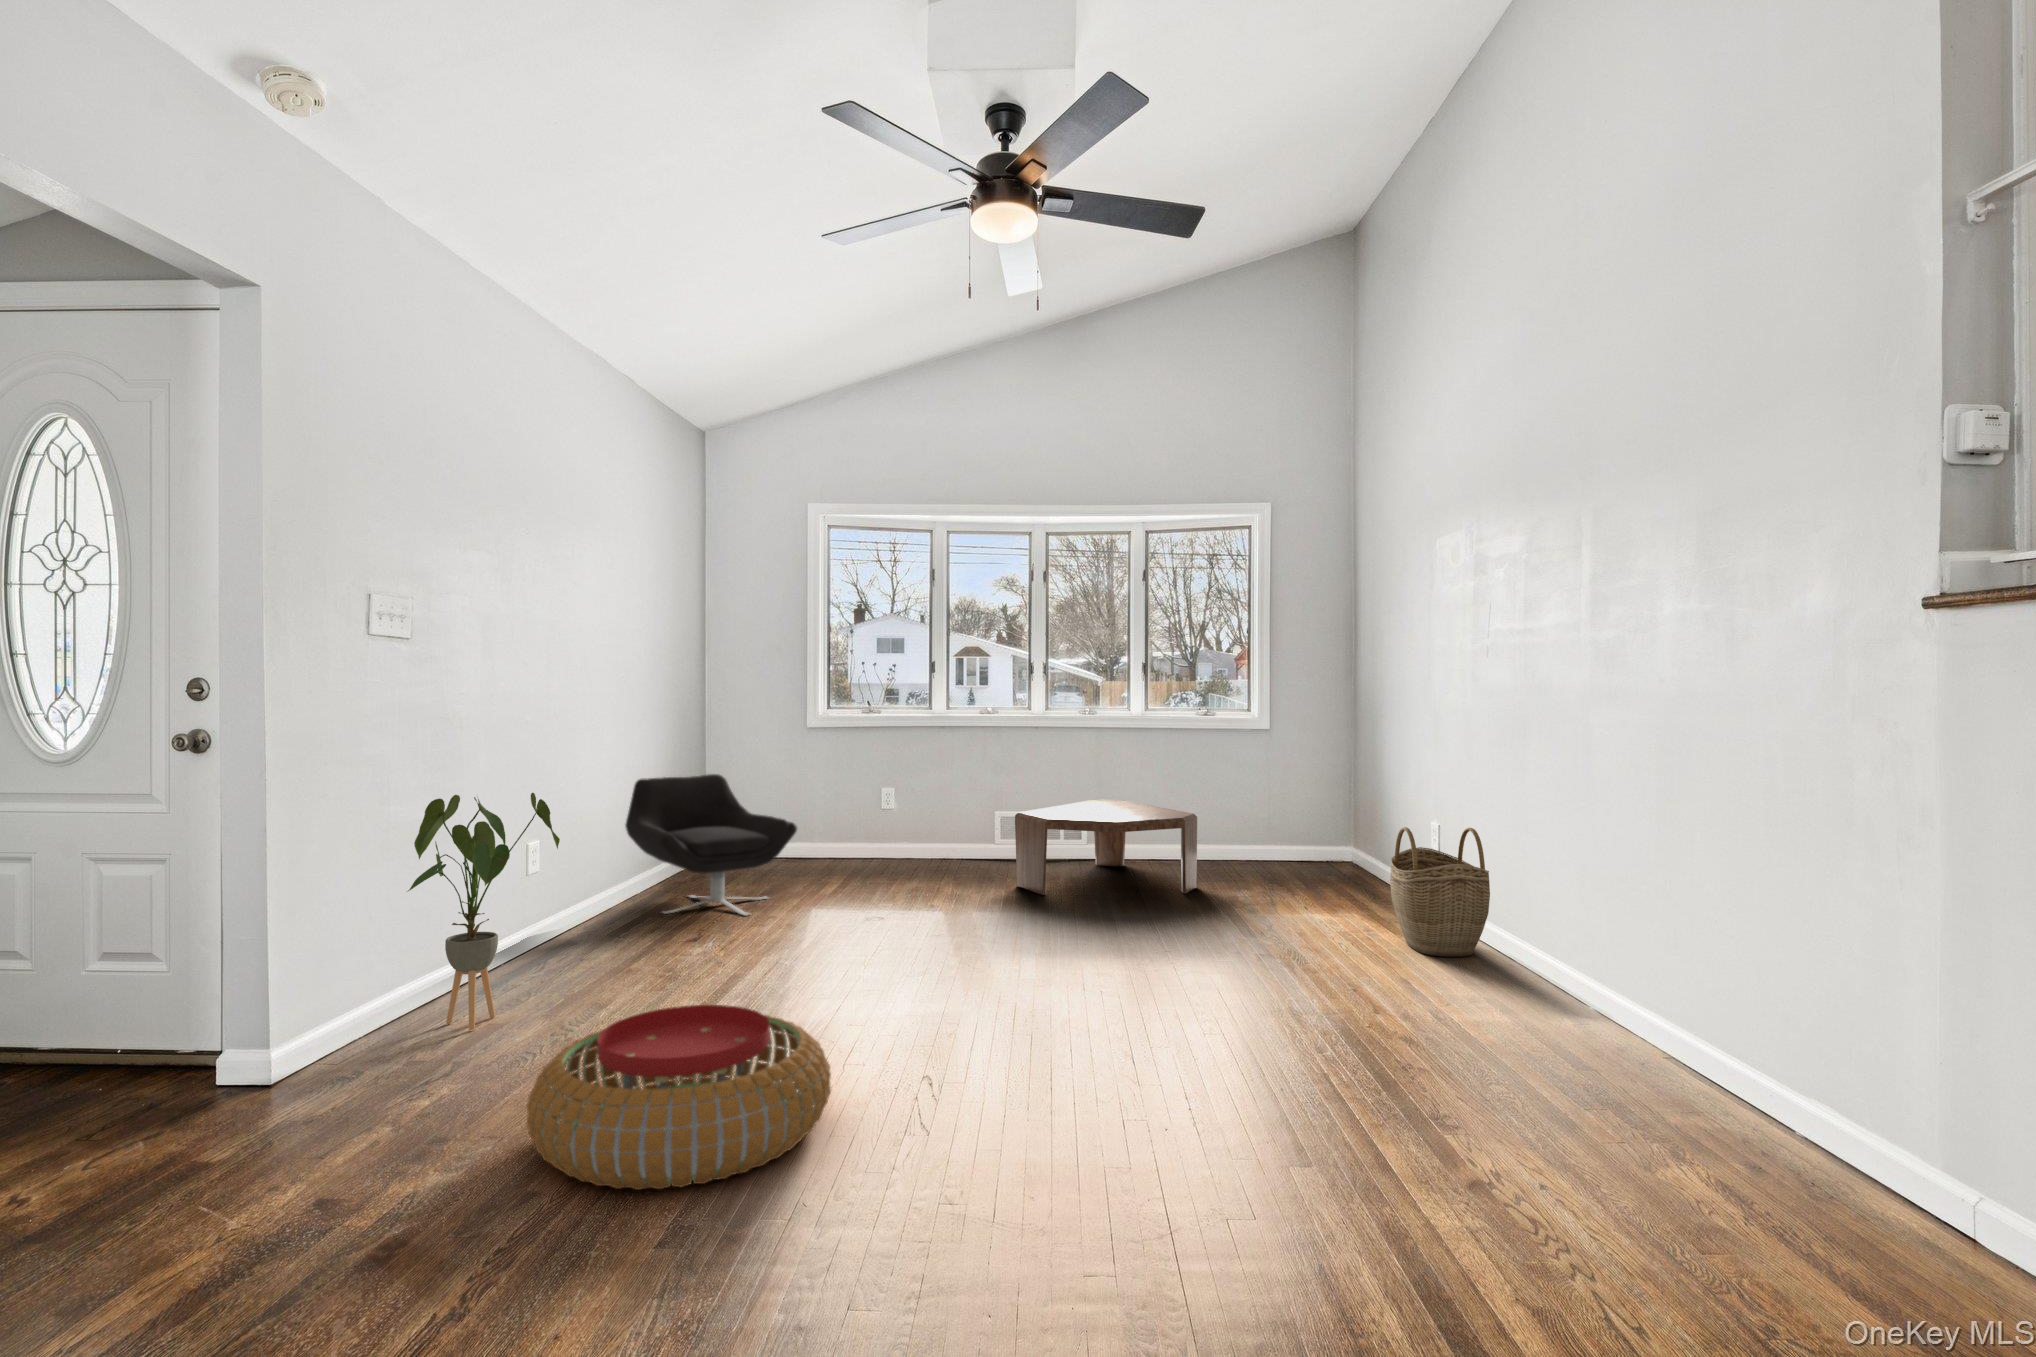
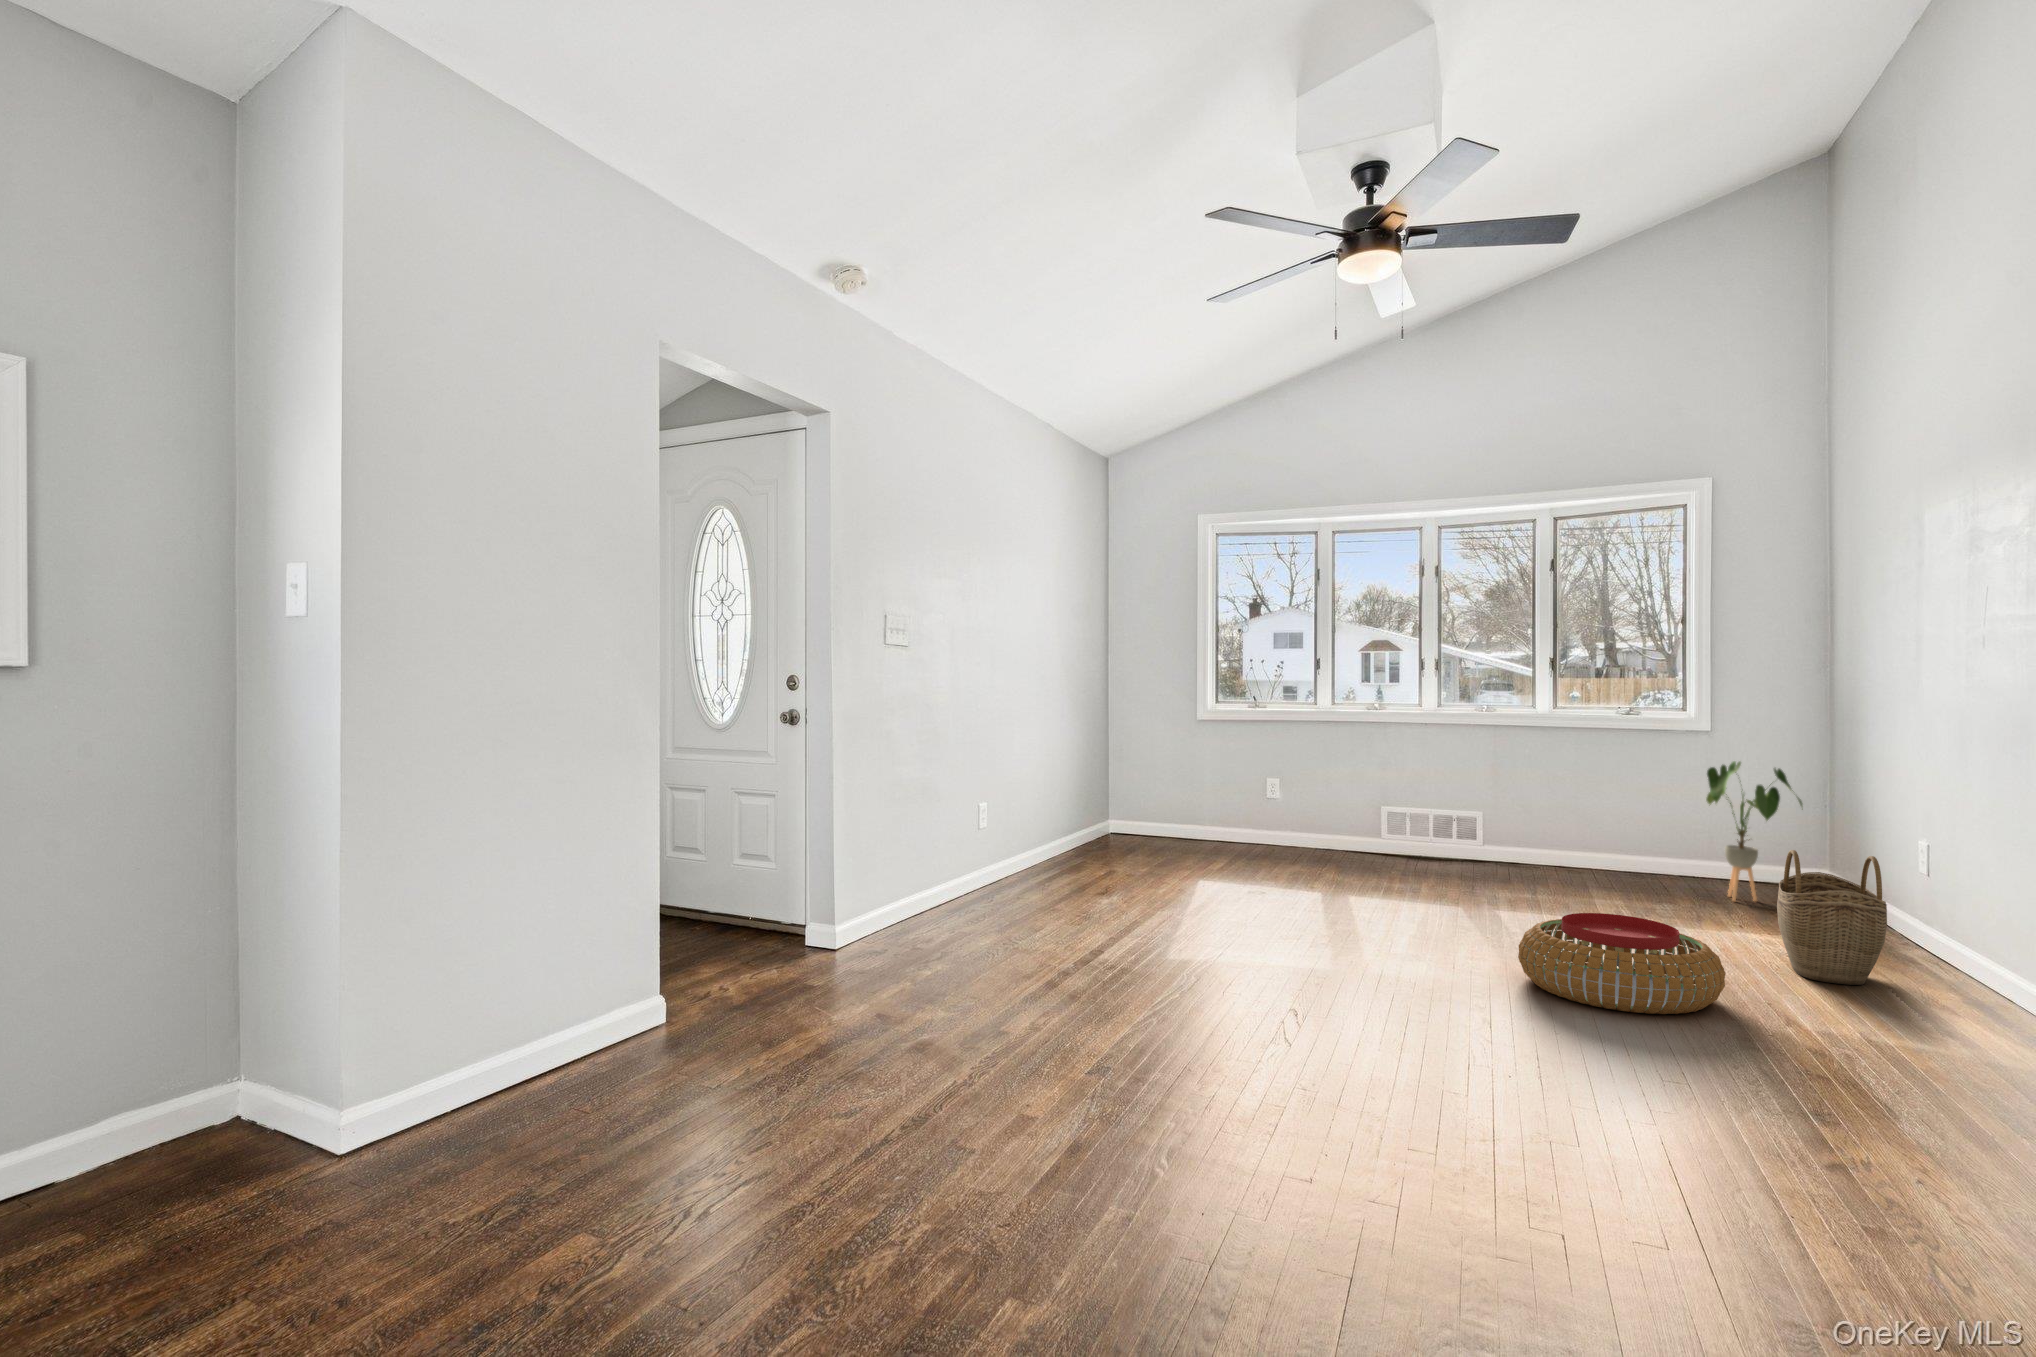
lounge chair: present [625,774,797,916] -> none [1053,755,1194,877]
house plant: present [407,793,560,1030] -> present [1706,761,1802,901]
coffee table: present [1015,800,1197,895] -> none [1397,799,1589,898]
pouf: present [527,1005,831,1190] -> present [1518,913,1726,1014]

